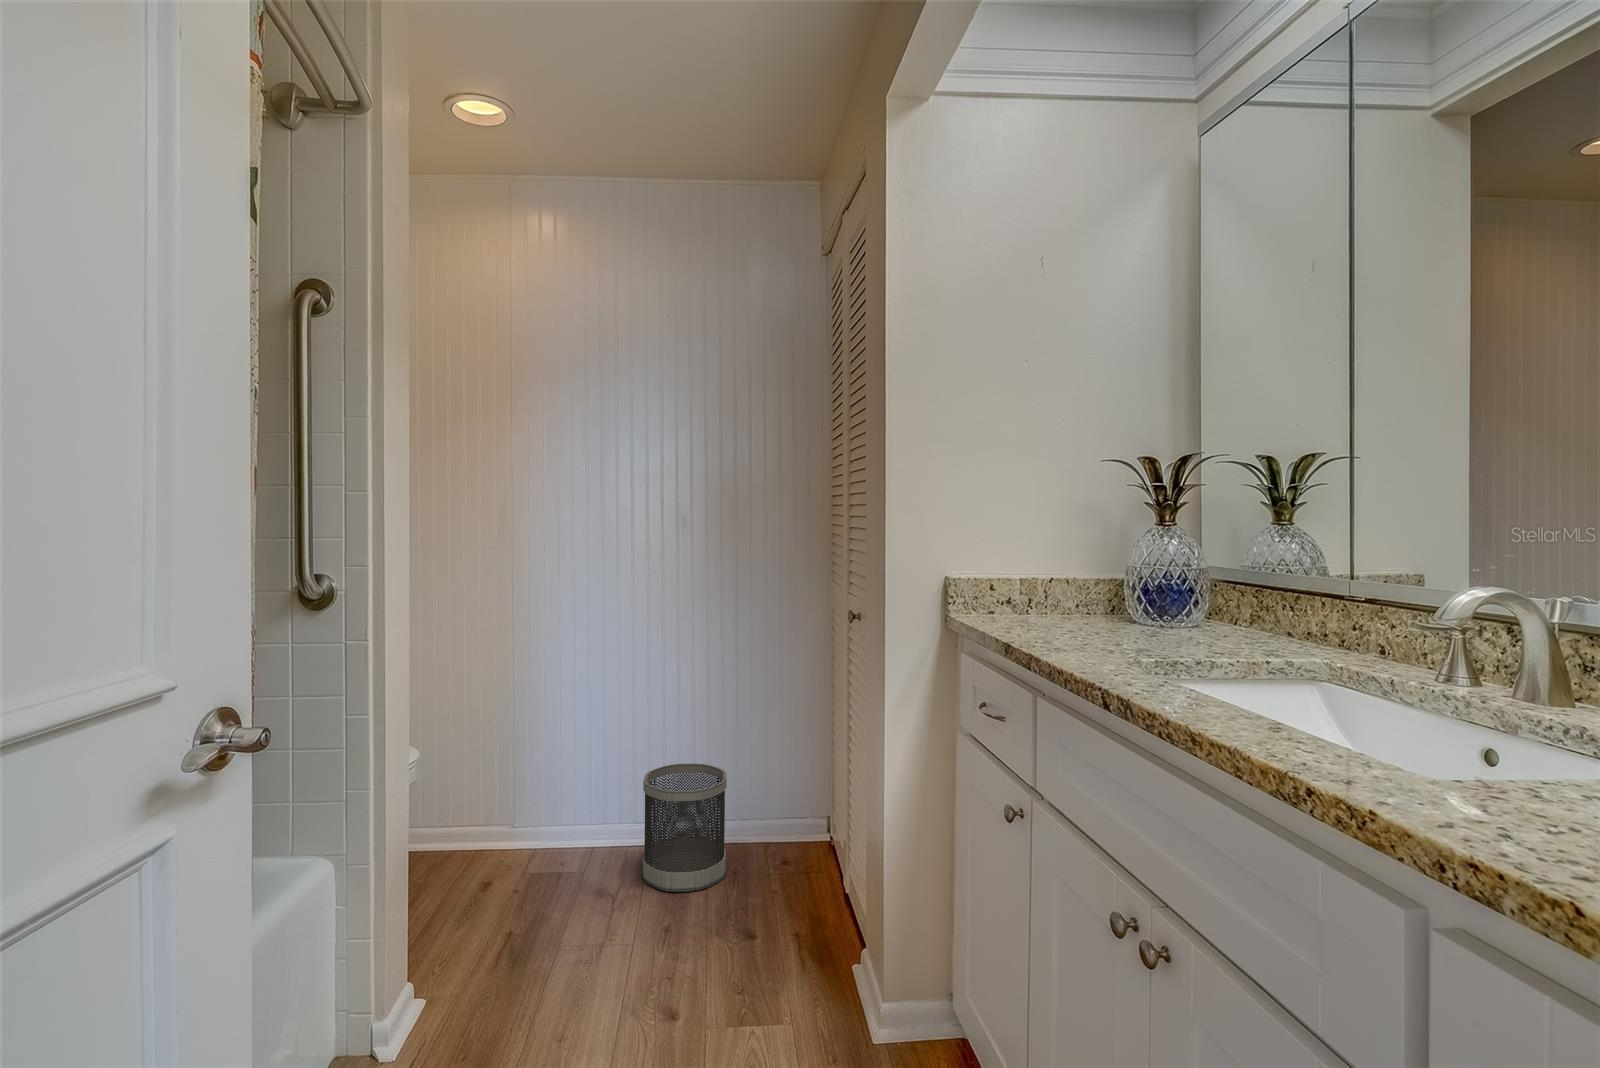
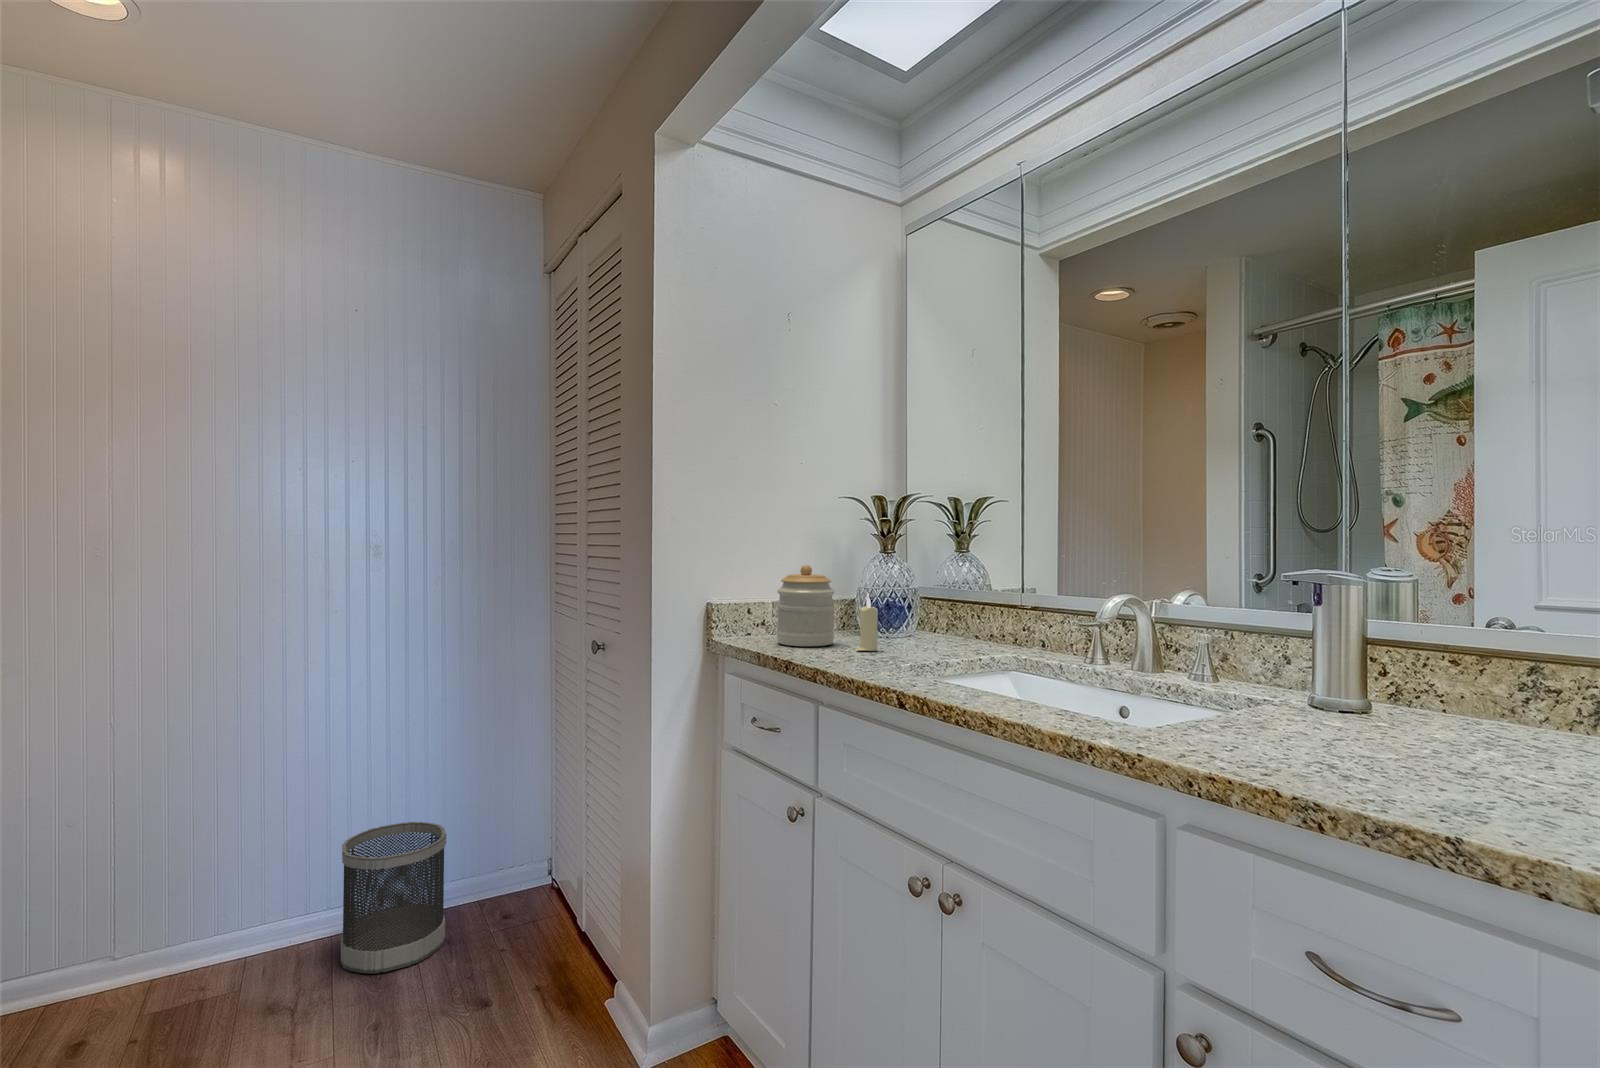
jar: none [1017,537,1088,630] -> present [777,565,835,646]
candle: none [1103,572,1134,640] -> present [856,594,878,651]

